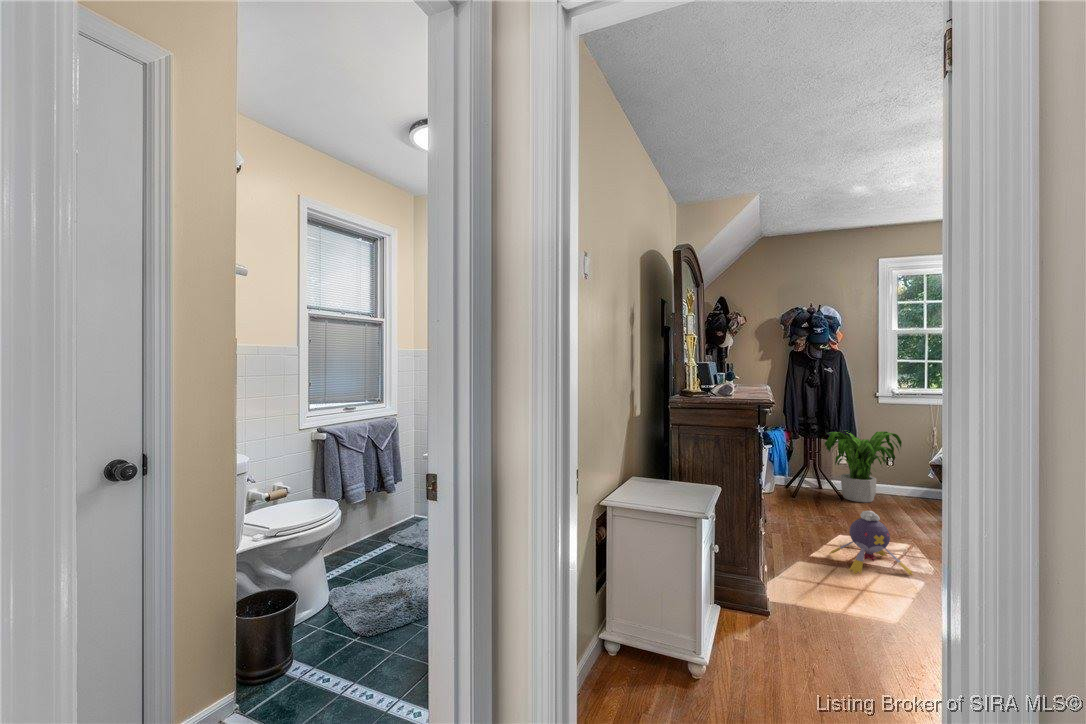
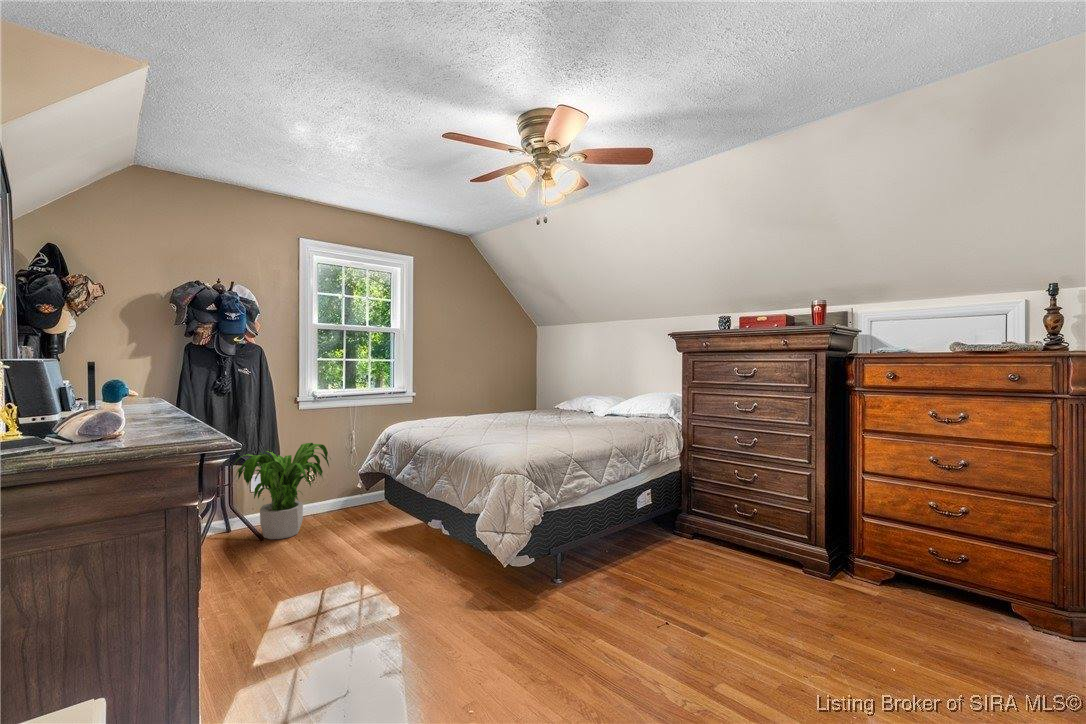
plush toy: present [829,511,913,575] -> none [275,578,388,691]

